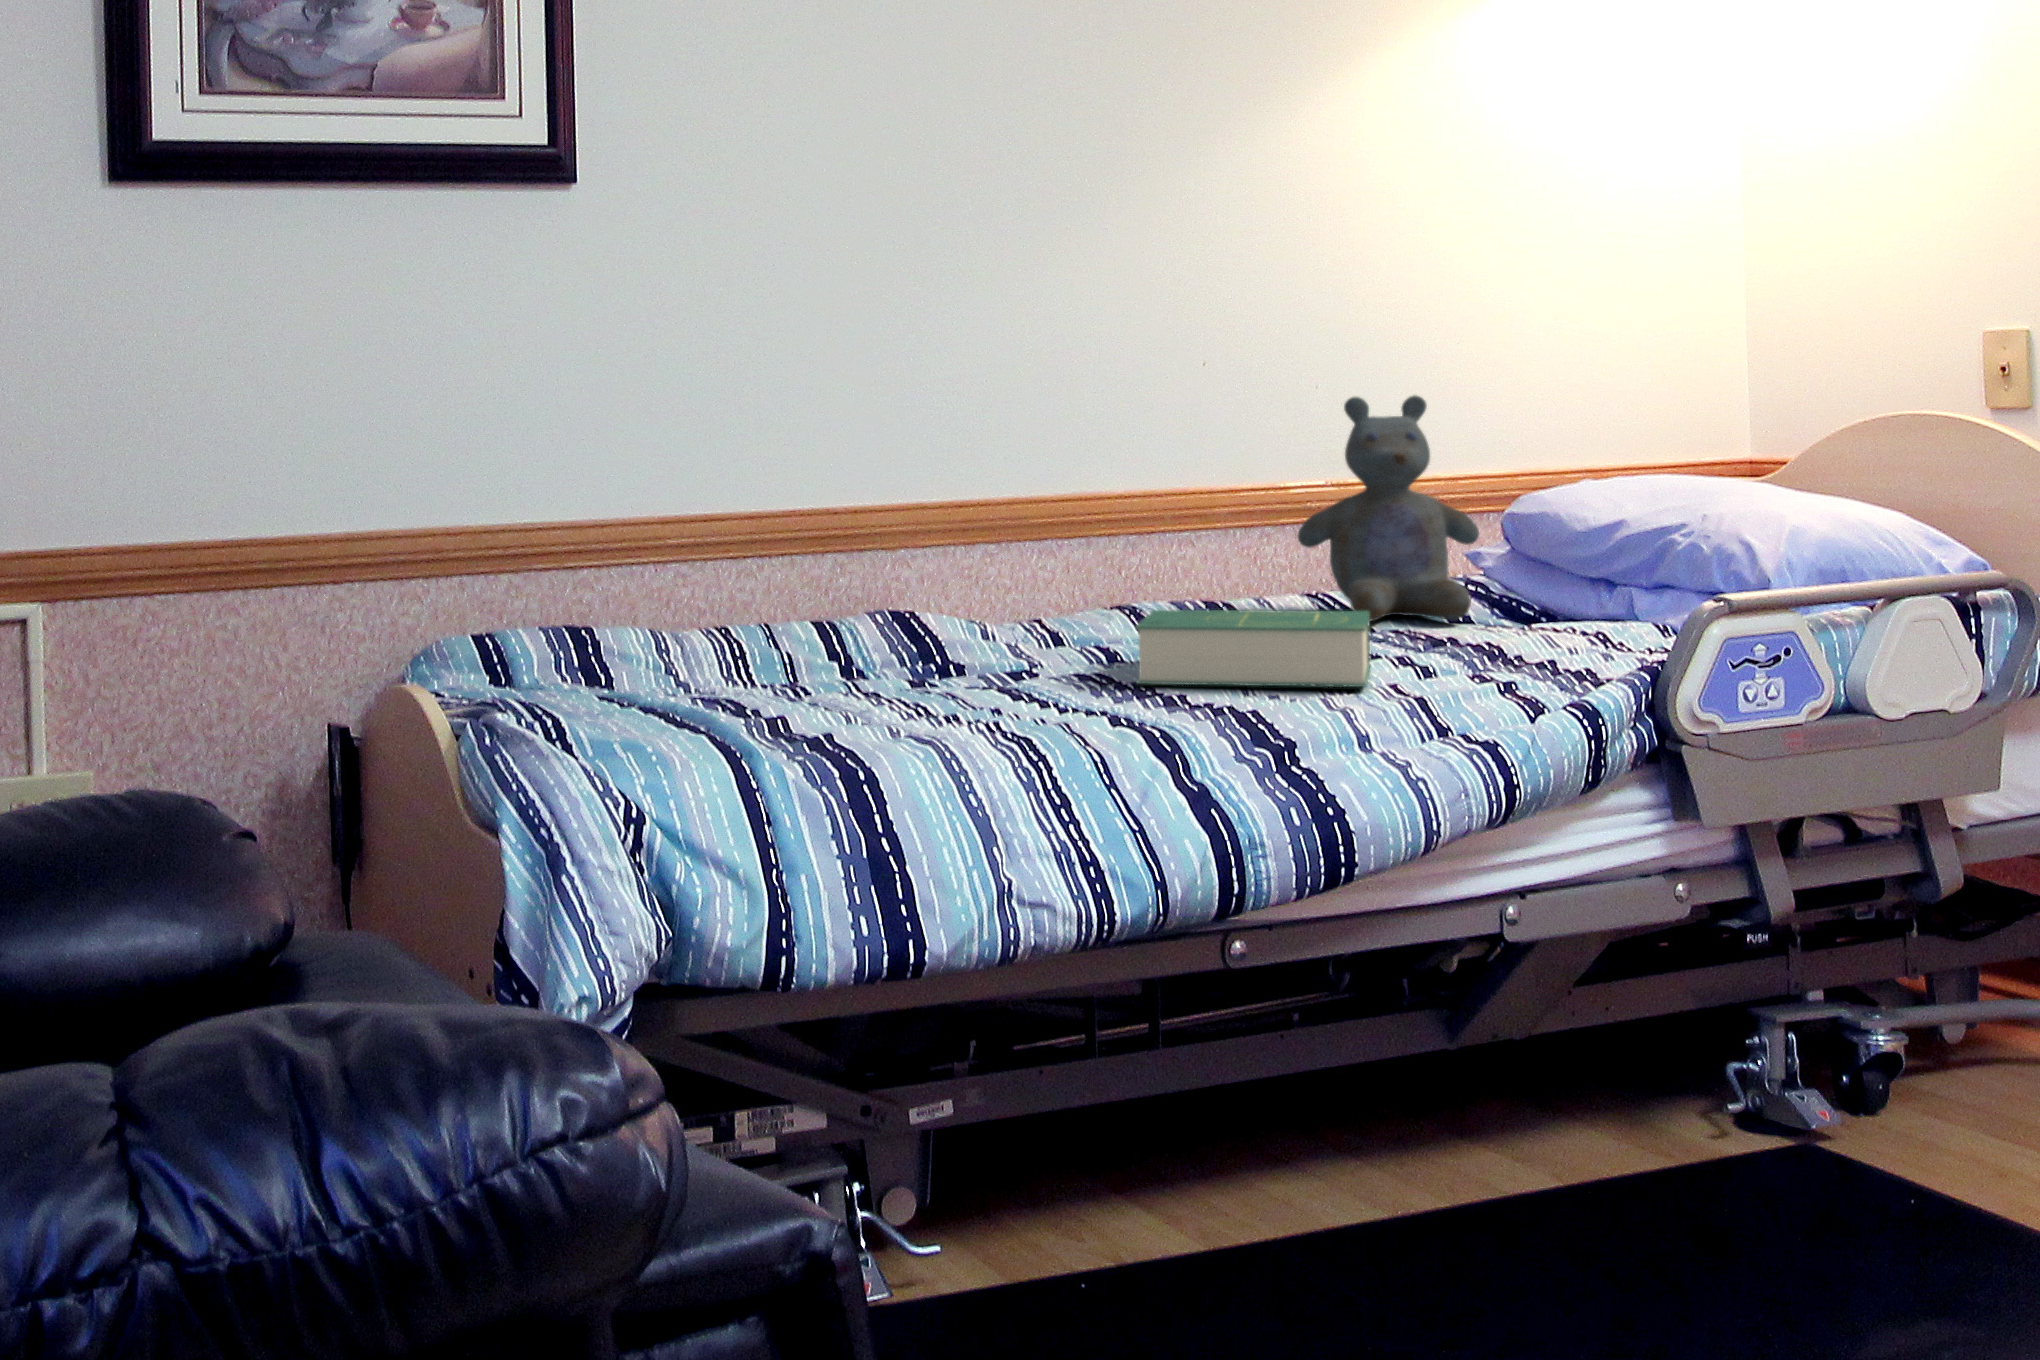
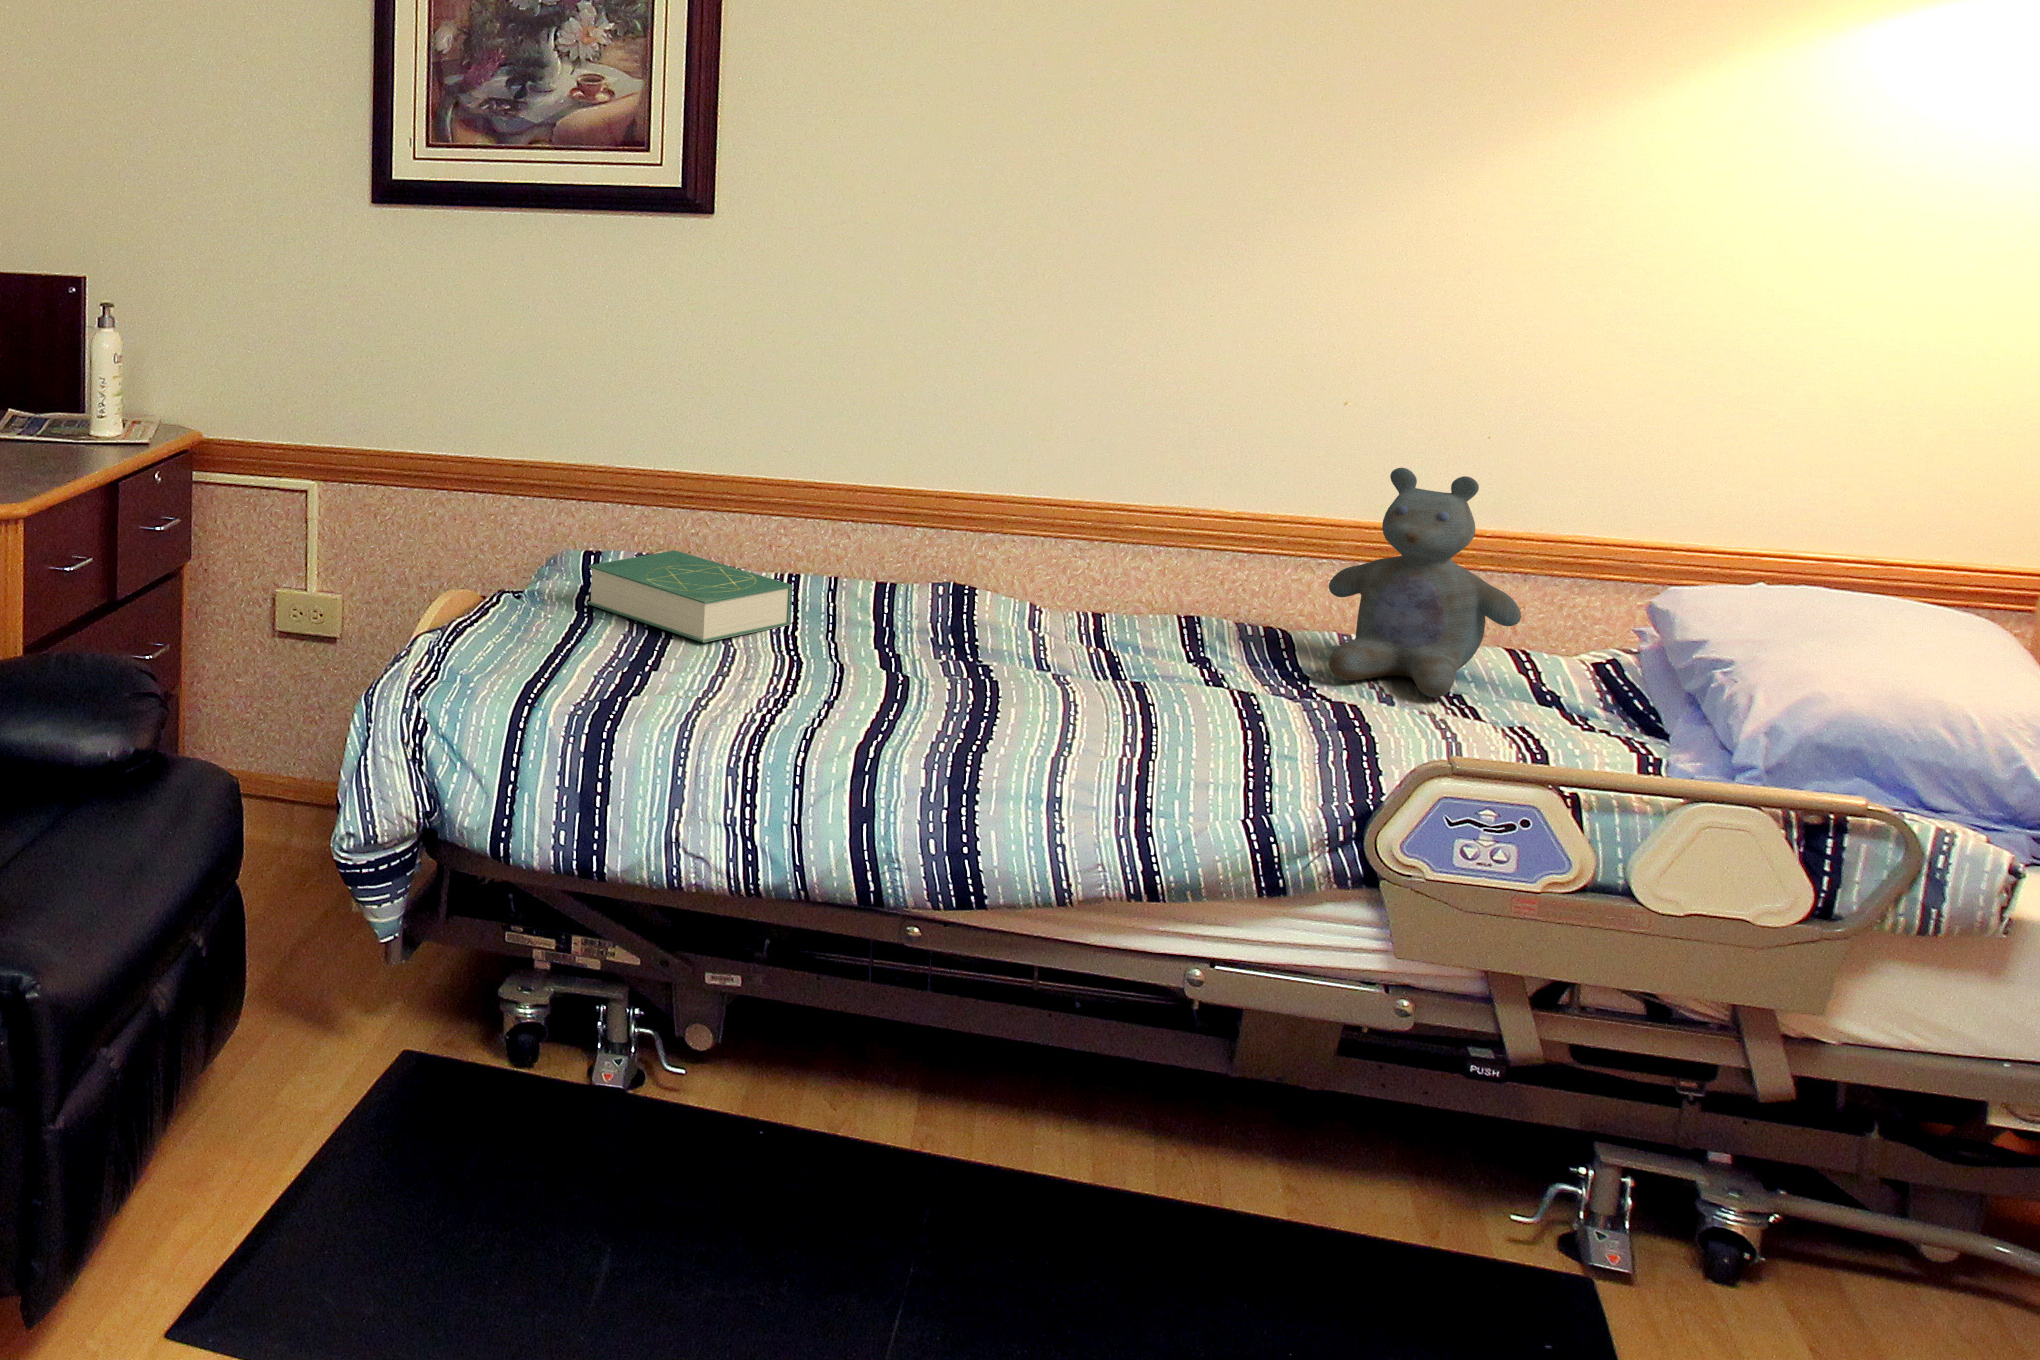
book: present [1135,610,1370,687] -> present [588,550,793,642]

